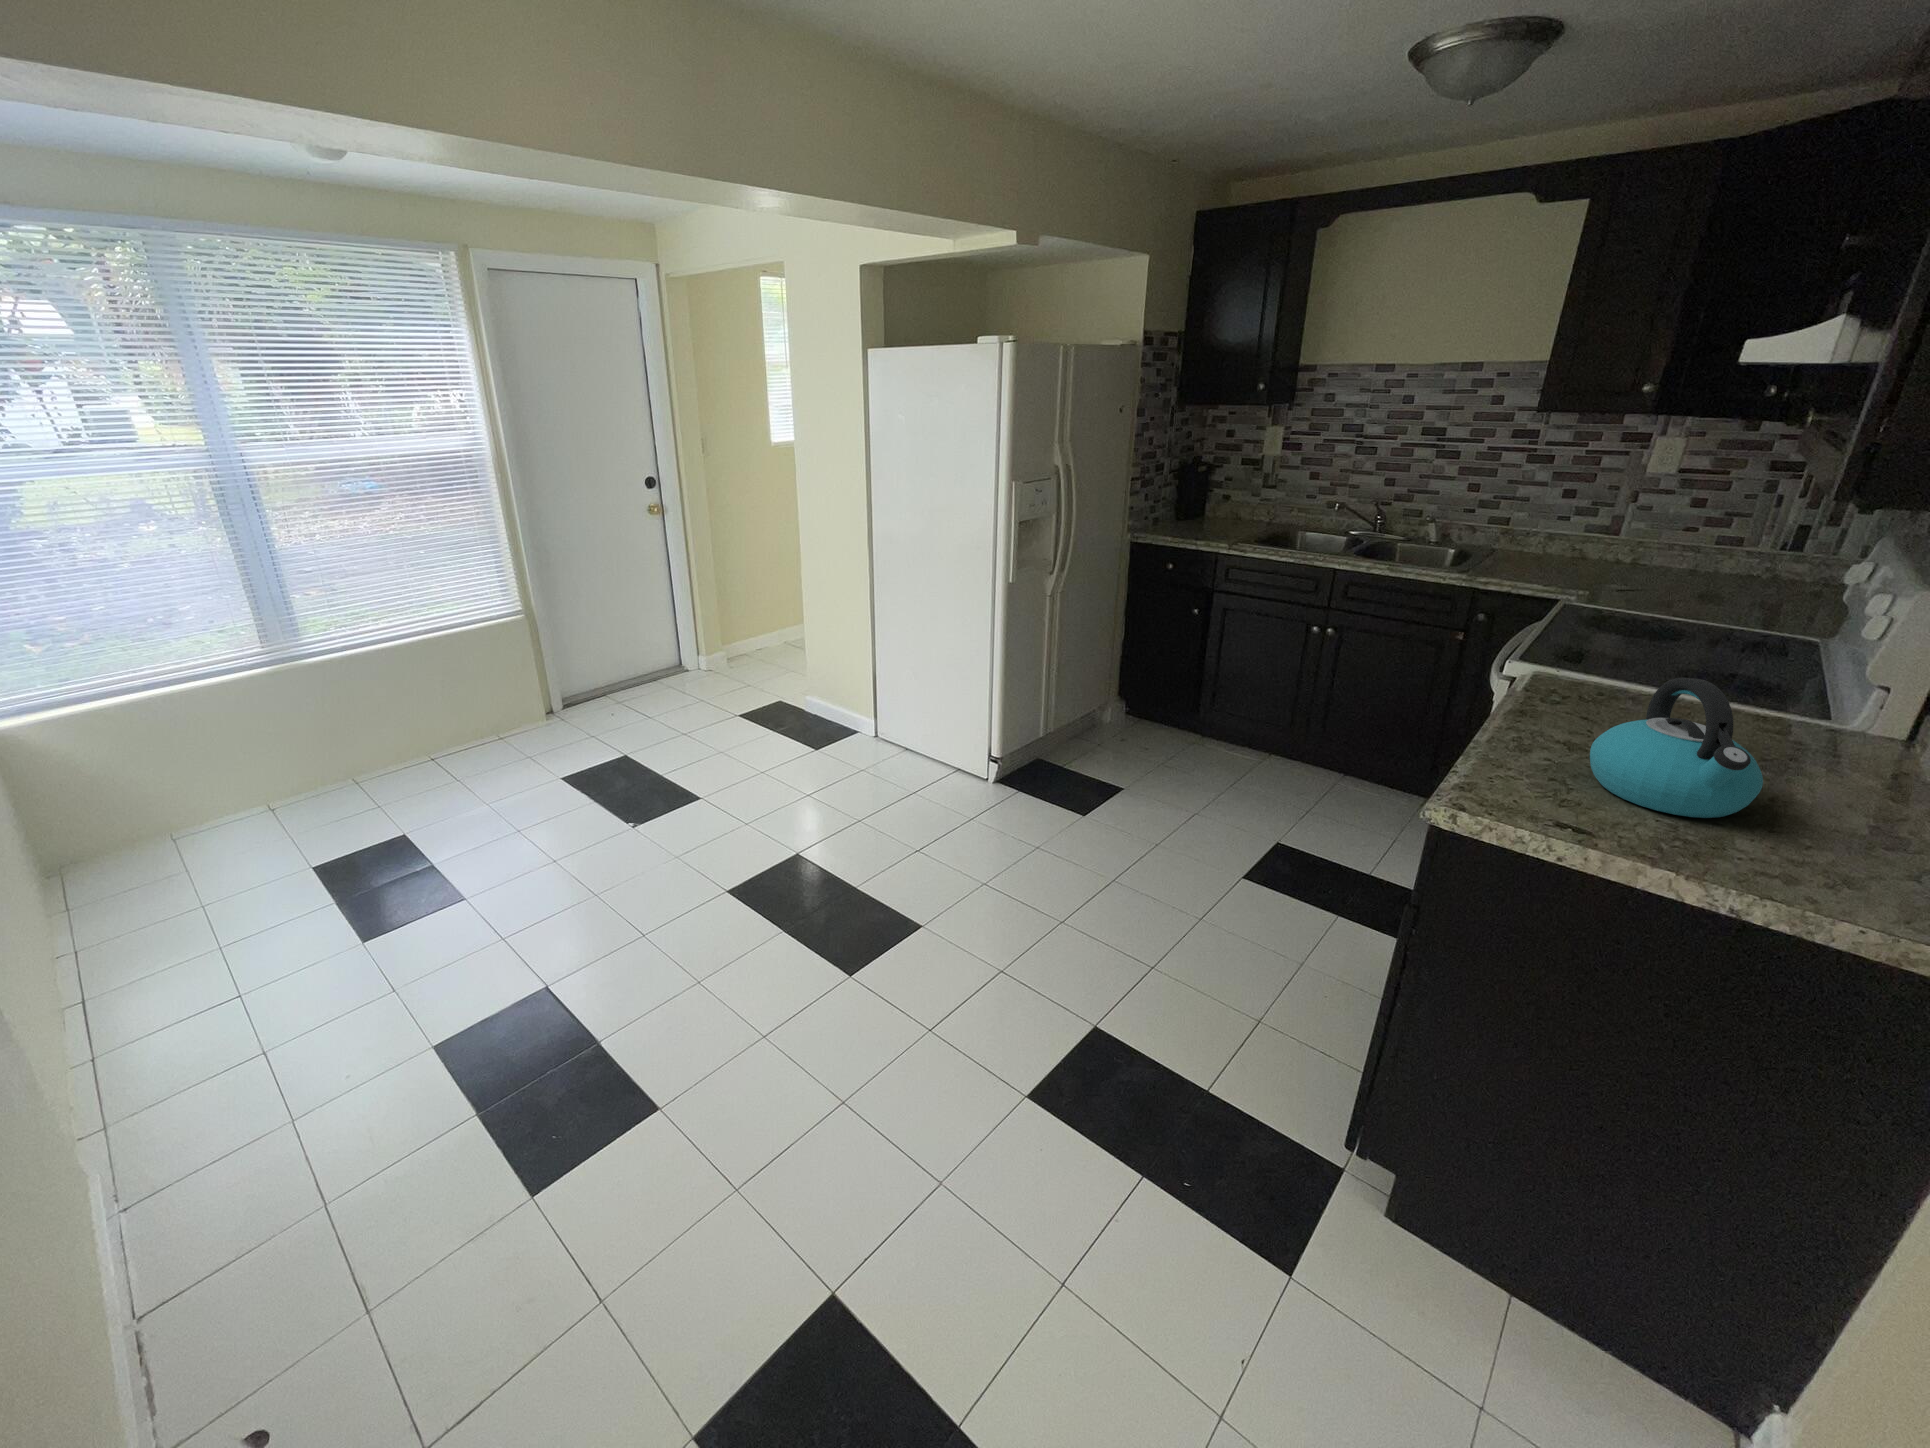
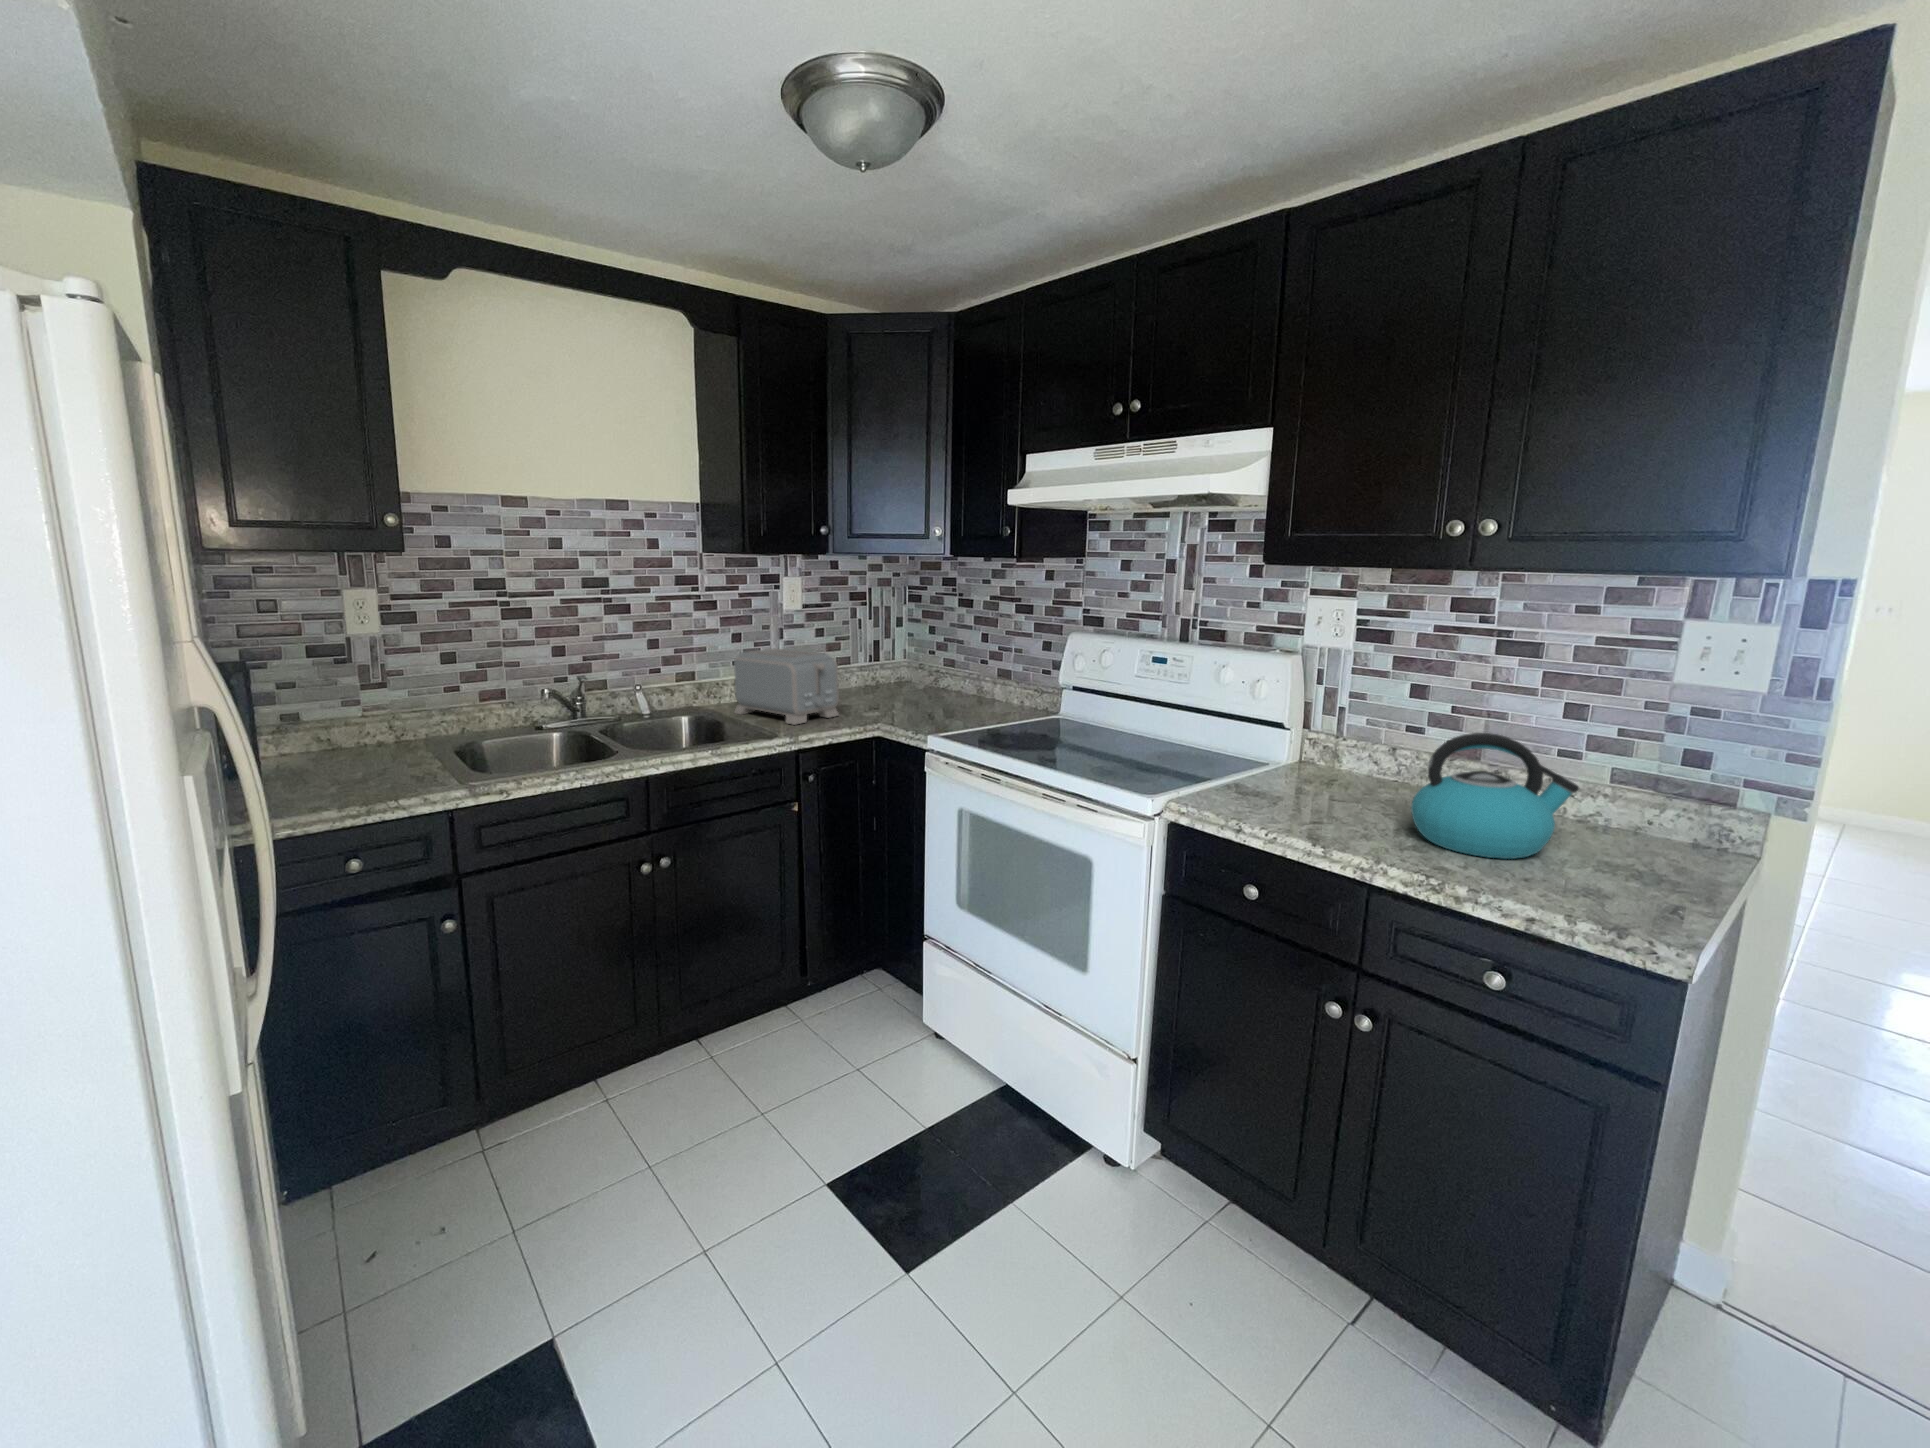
toaster: none [1523,506,1613,583] -> present [734,649,839,725]

